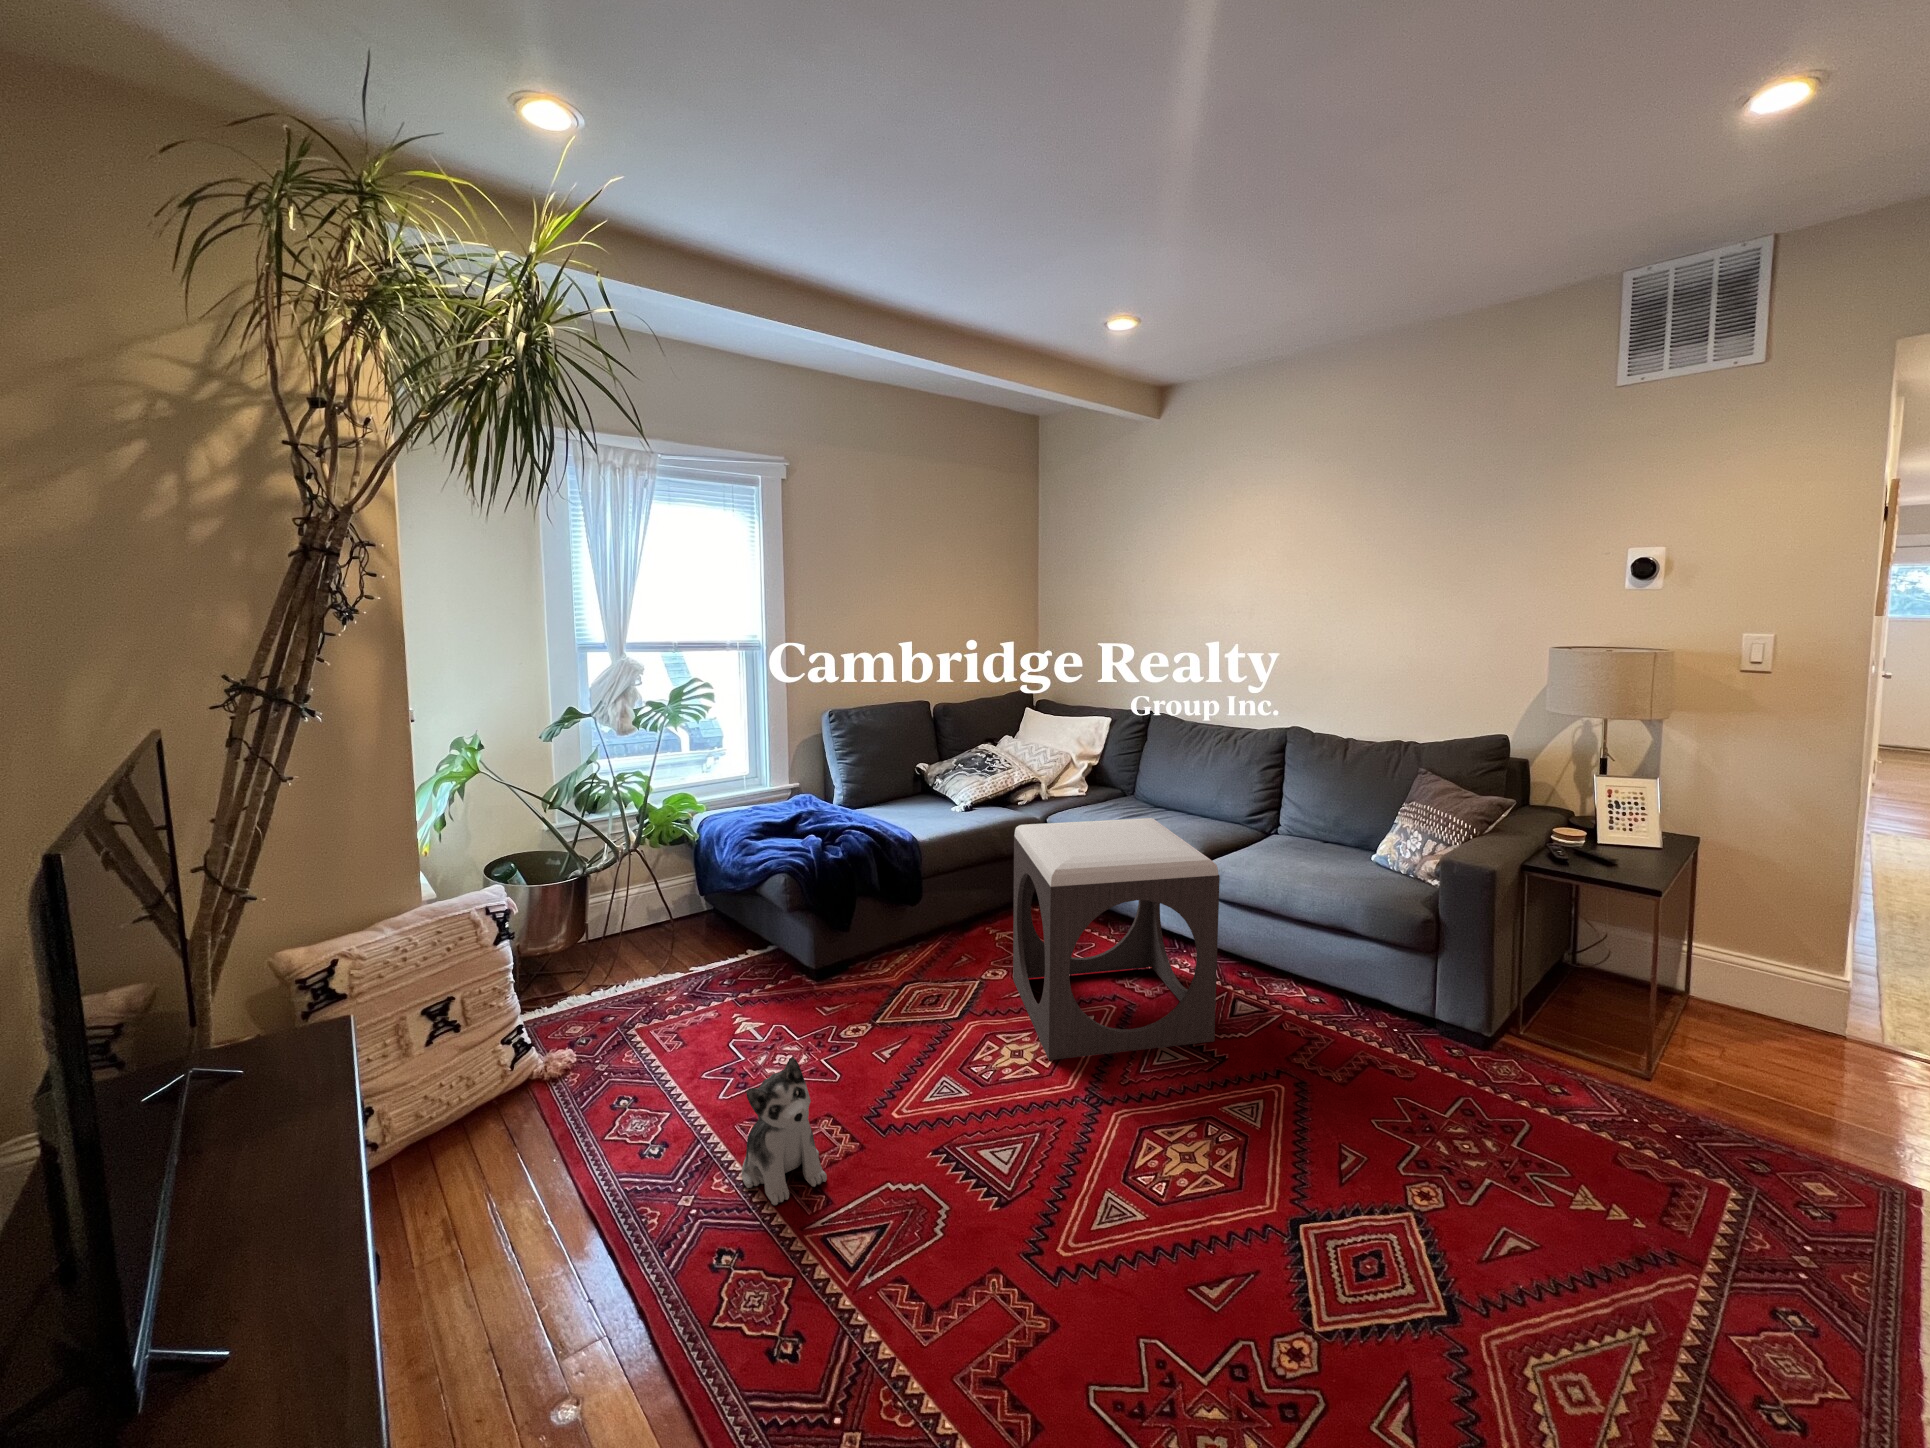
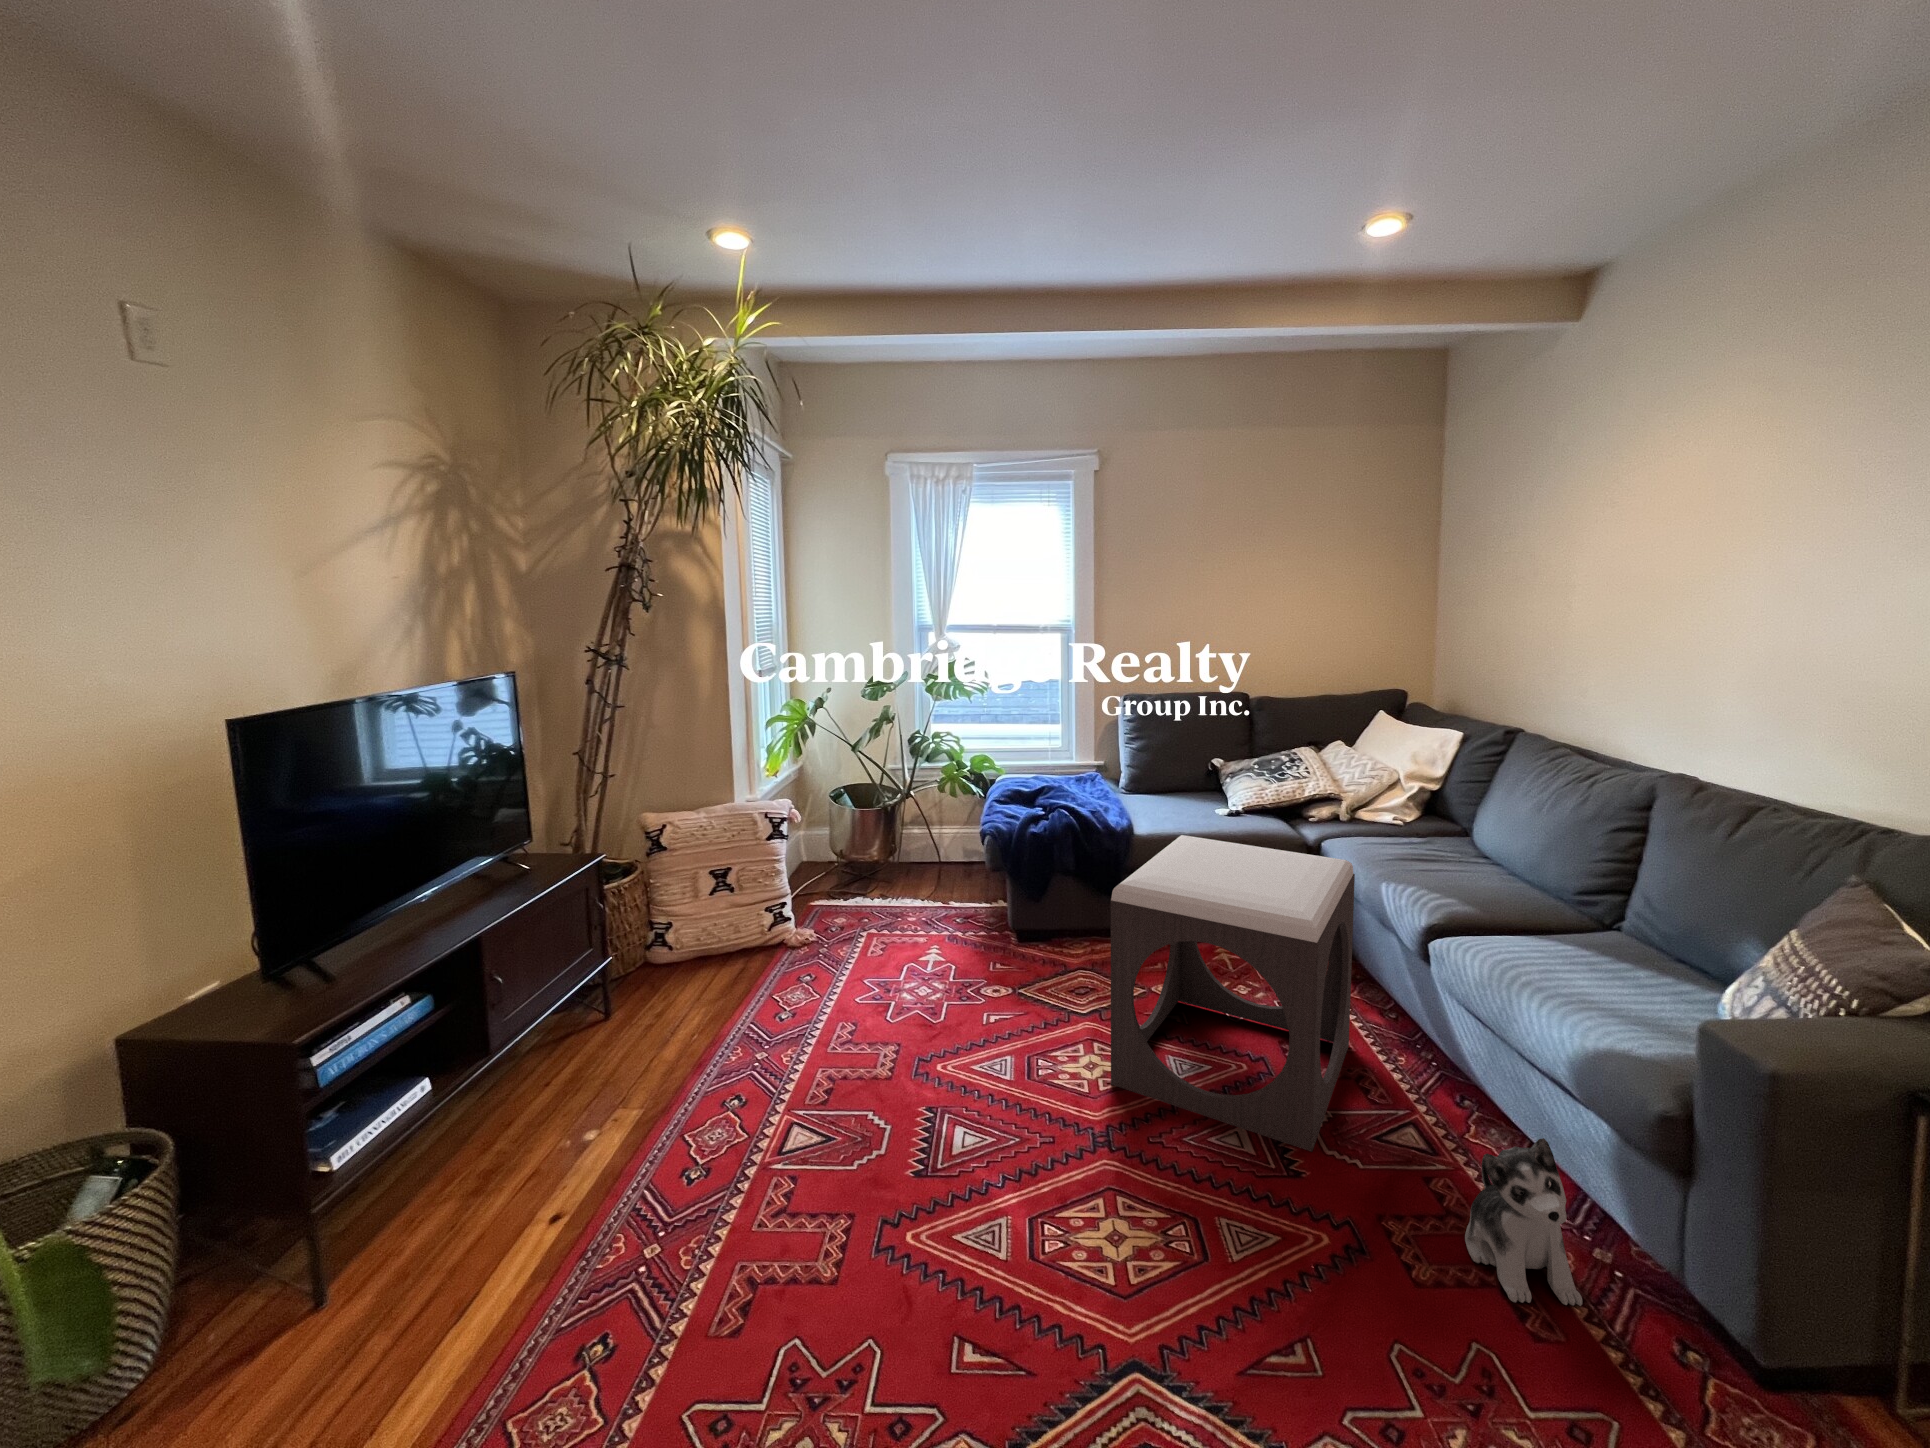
plush toy: present [742,1057,827,1205] -> present [1465,1138,1582,1306]

